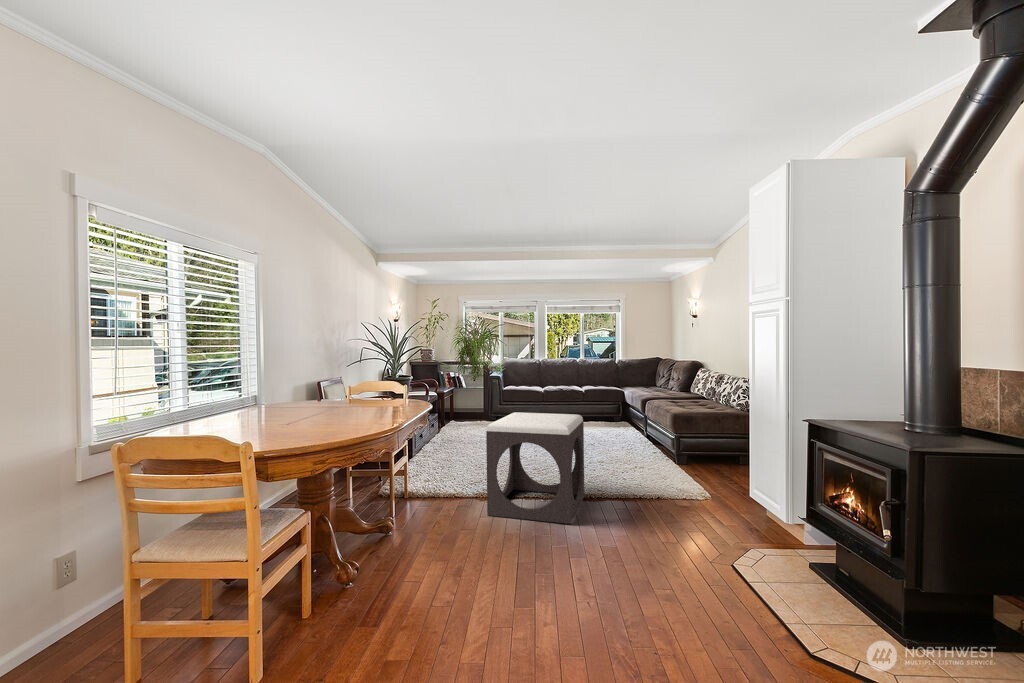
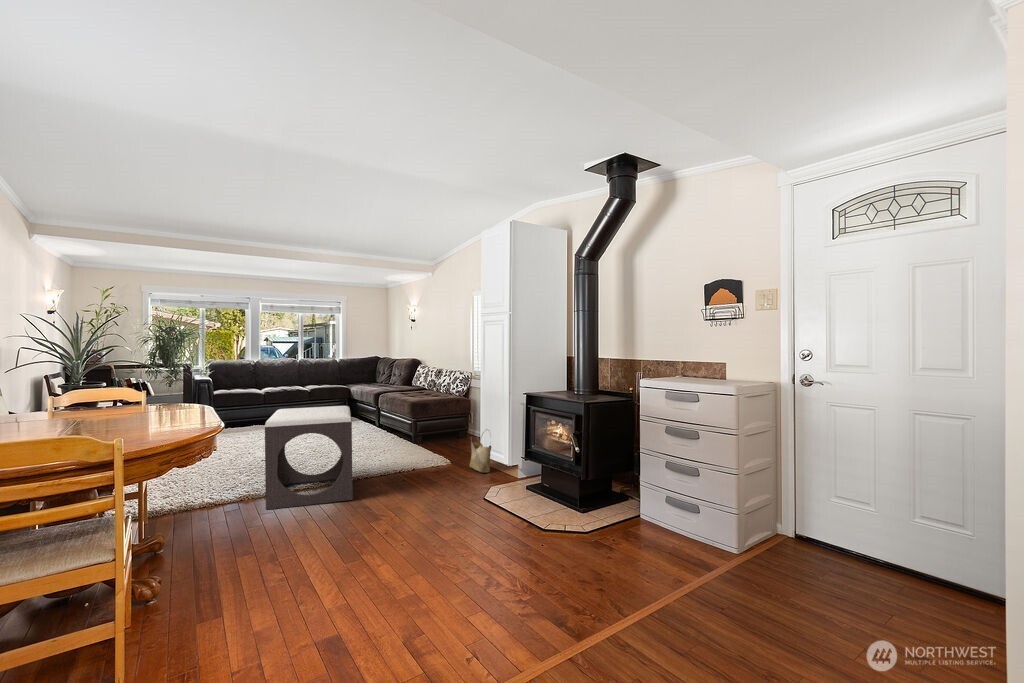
woven basket: none [732,461,762,523] -> present [470,432,491,473]

